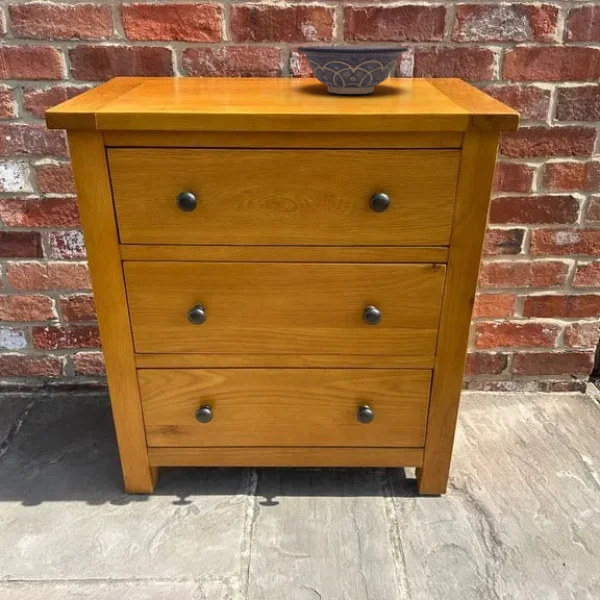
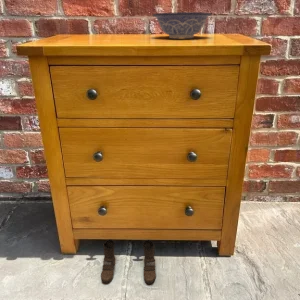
boots: none [202,466,303,546] -> present [101,240,156,284]

